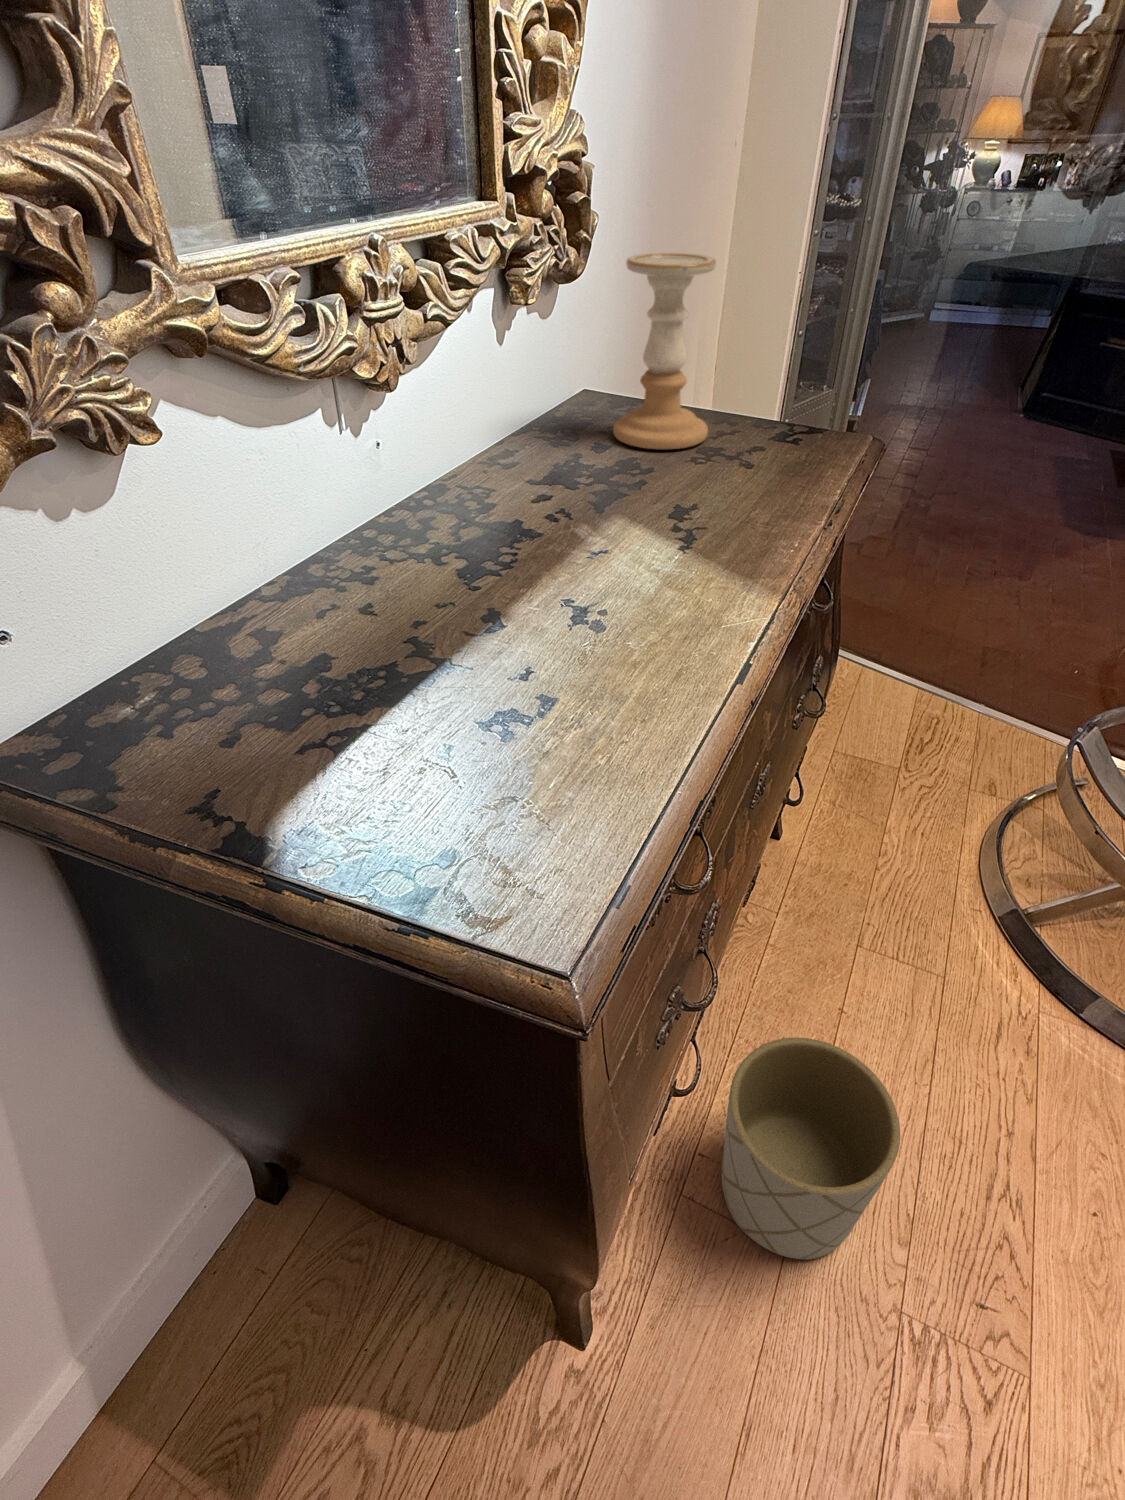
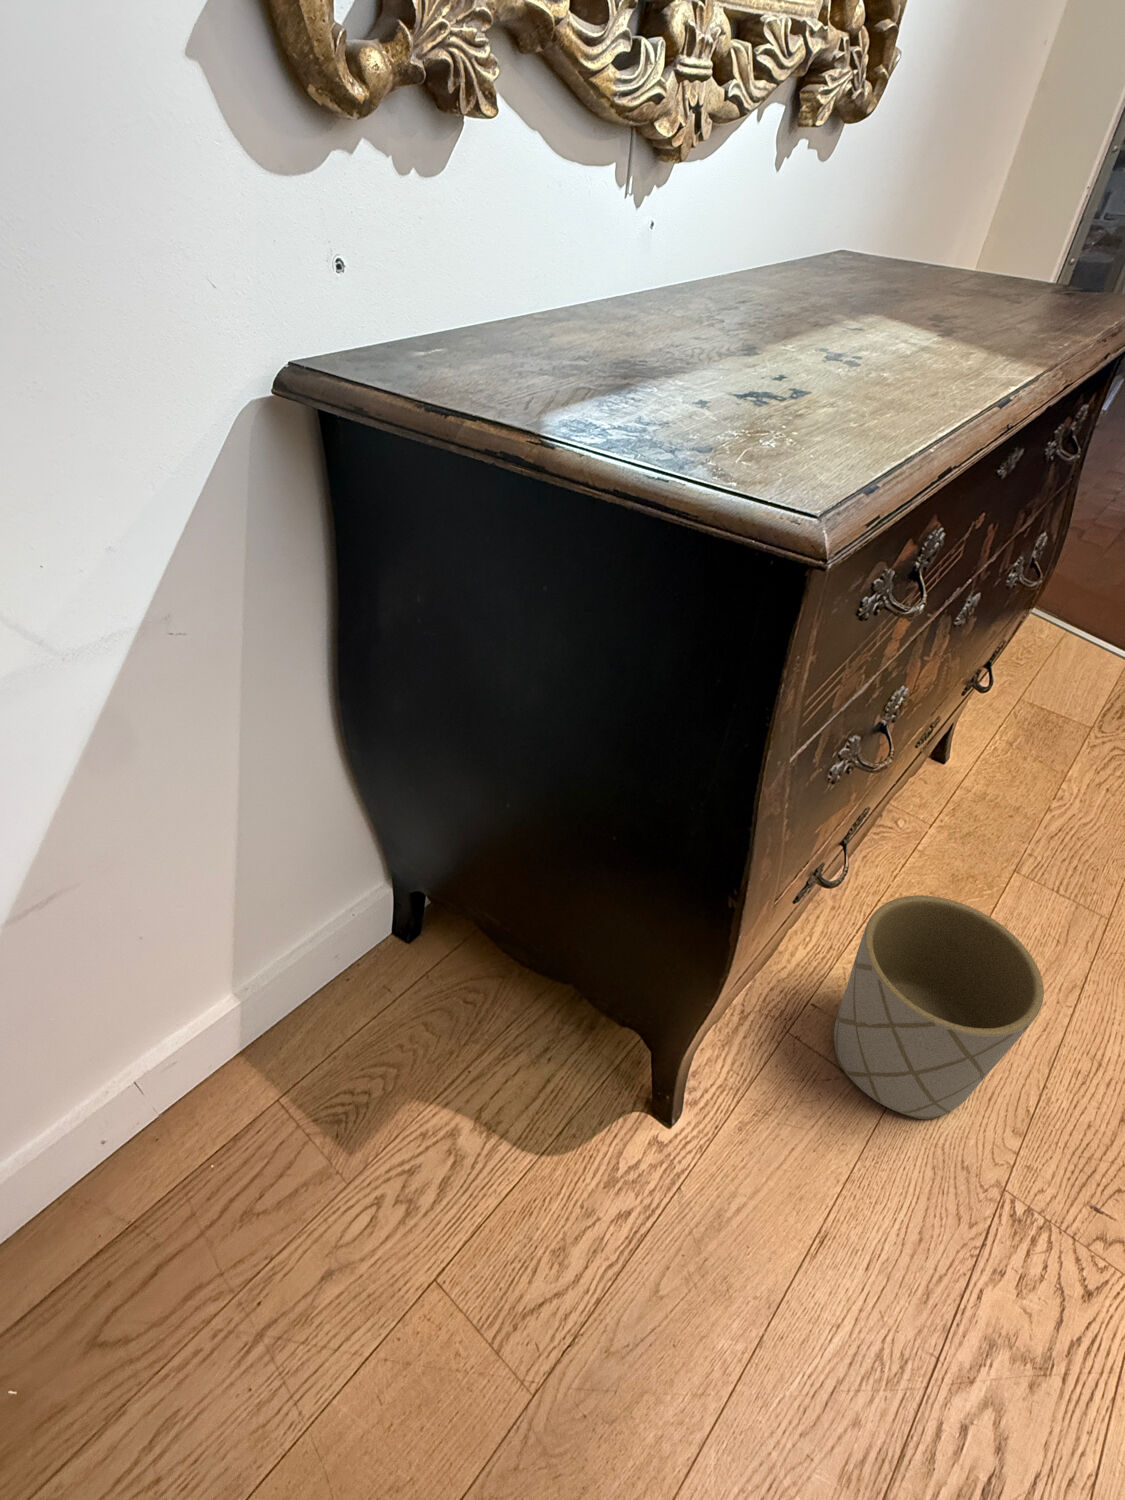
candle holder: present [613,253,716,449] -> none [876,77,1028,289]

